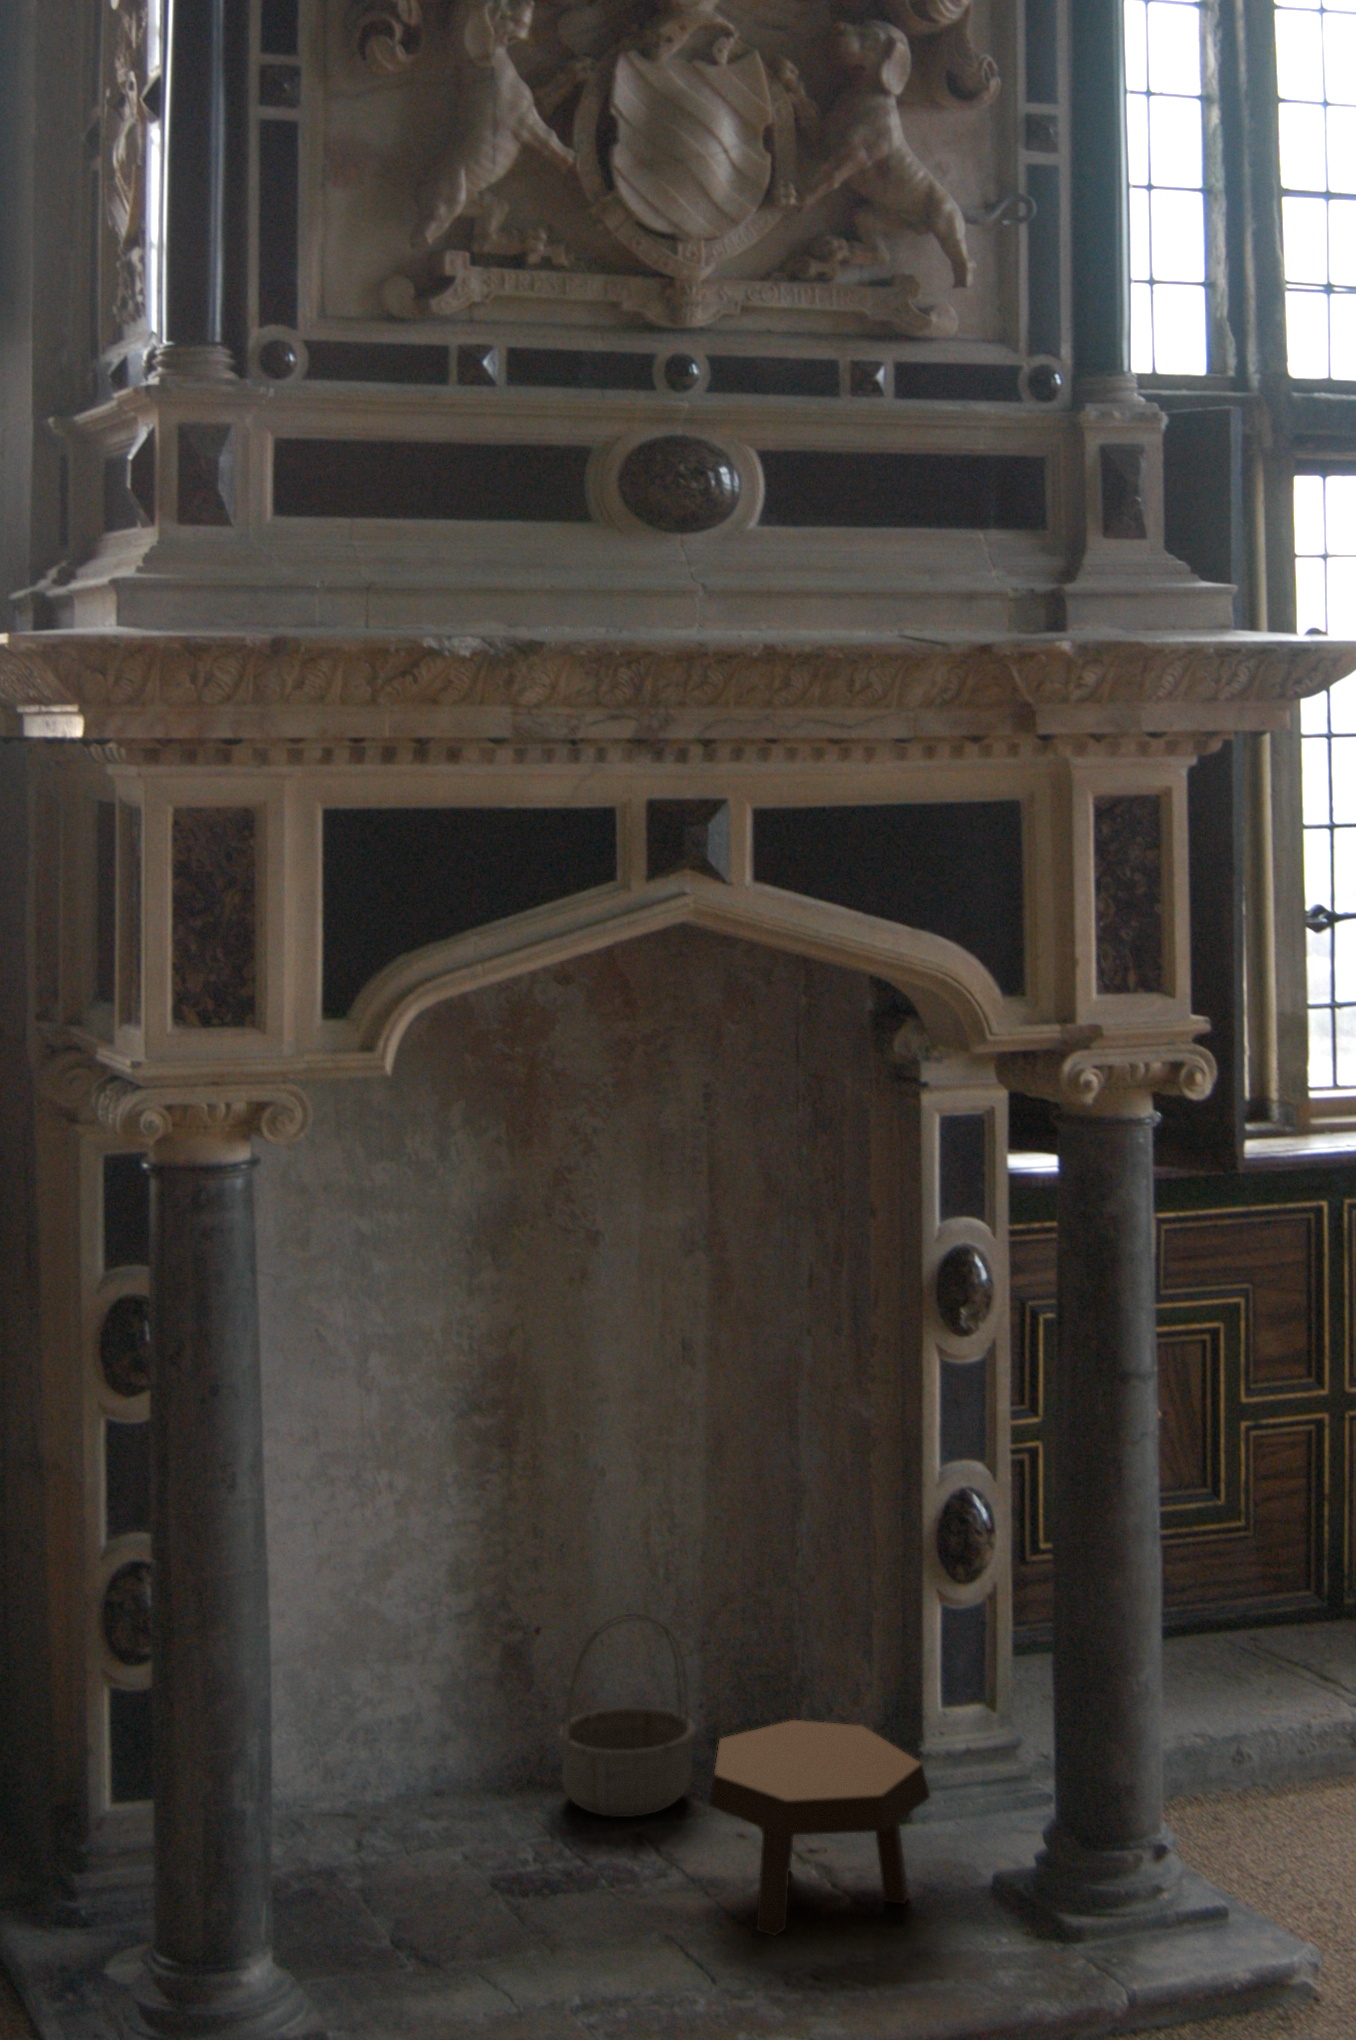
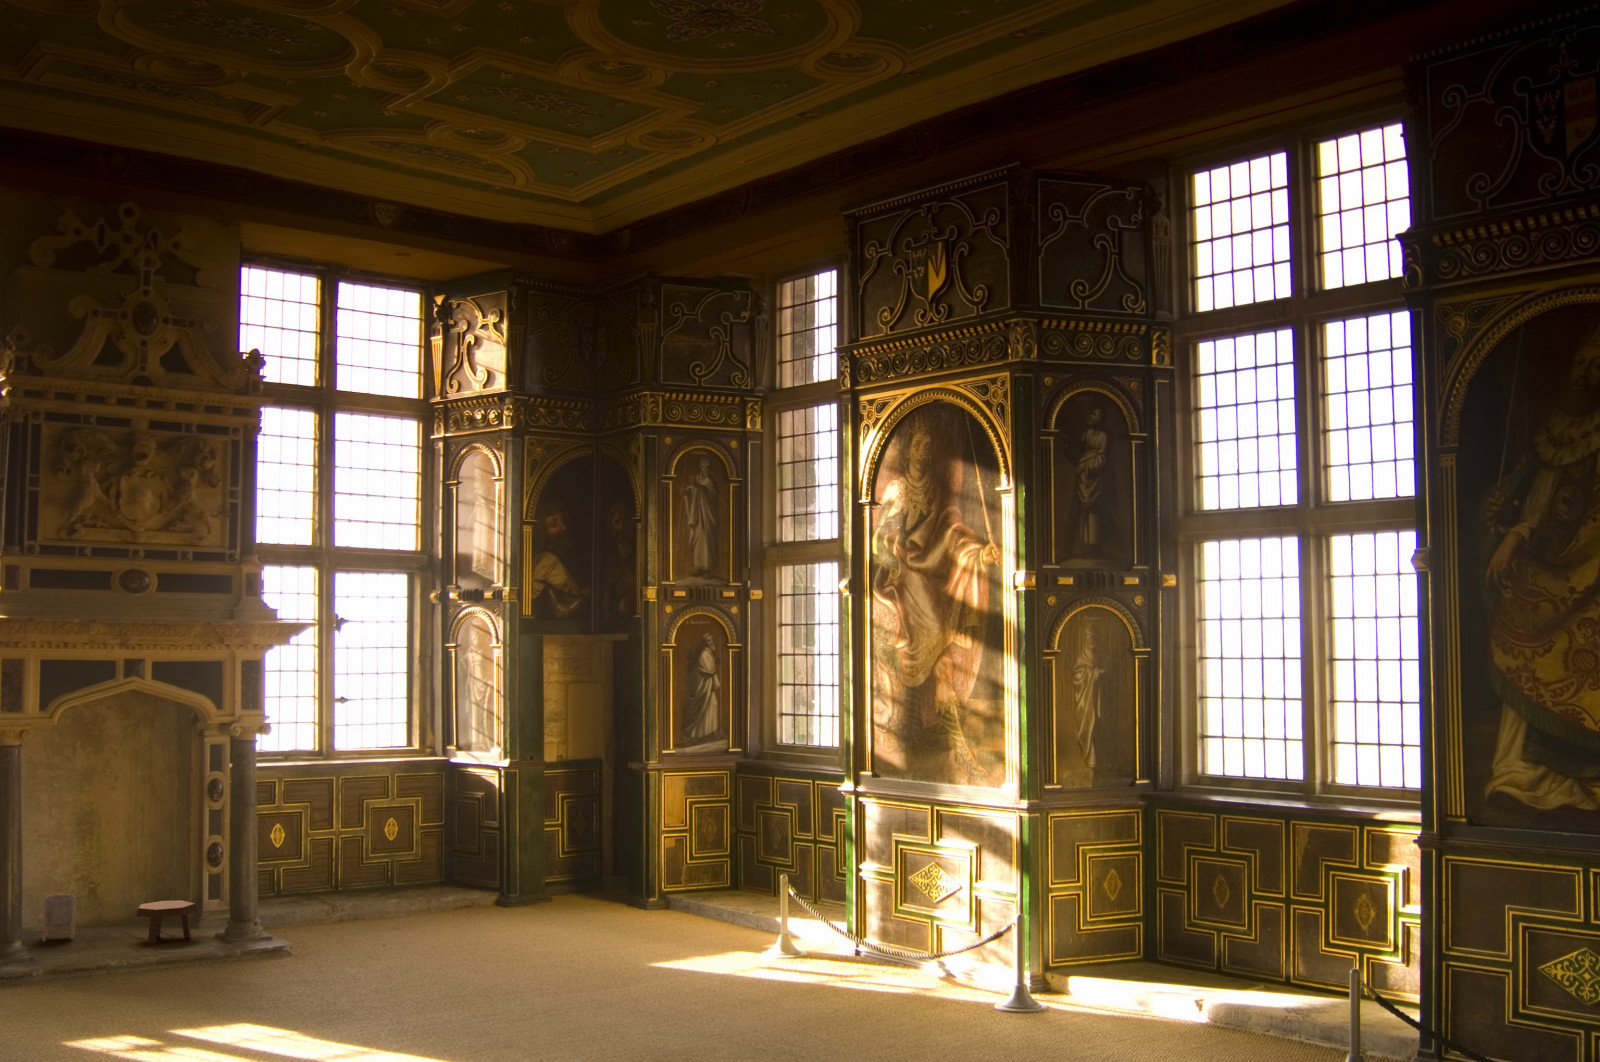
basket: present [558,1613,696,1817] -> none [96,882,137,934]
planter: none [378,1657,488,1851] -> present [42,895,76,941]

